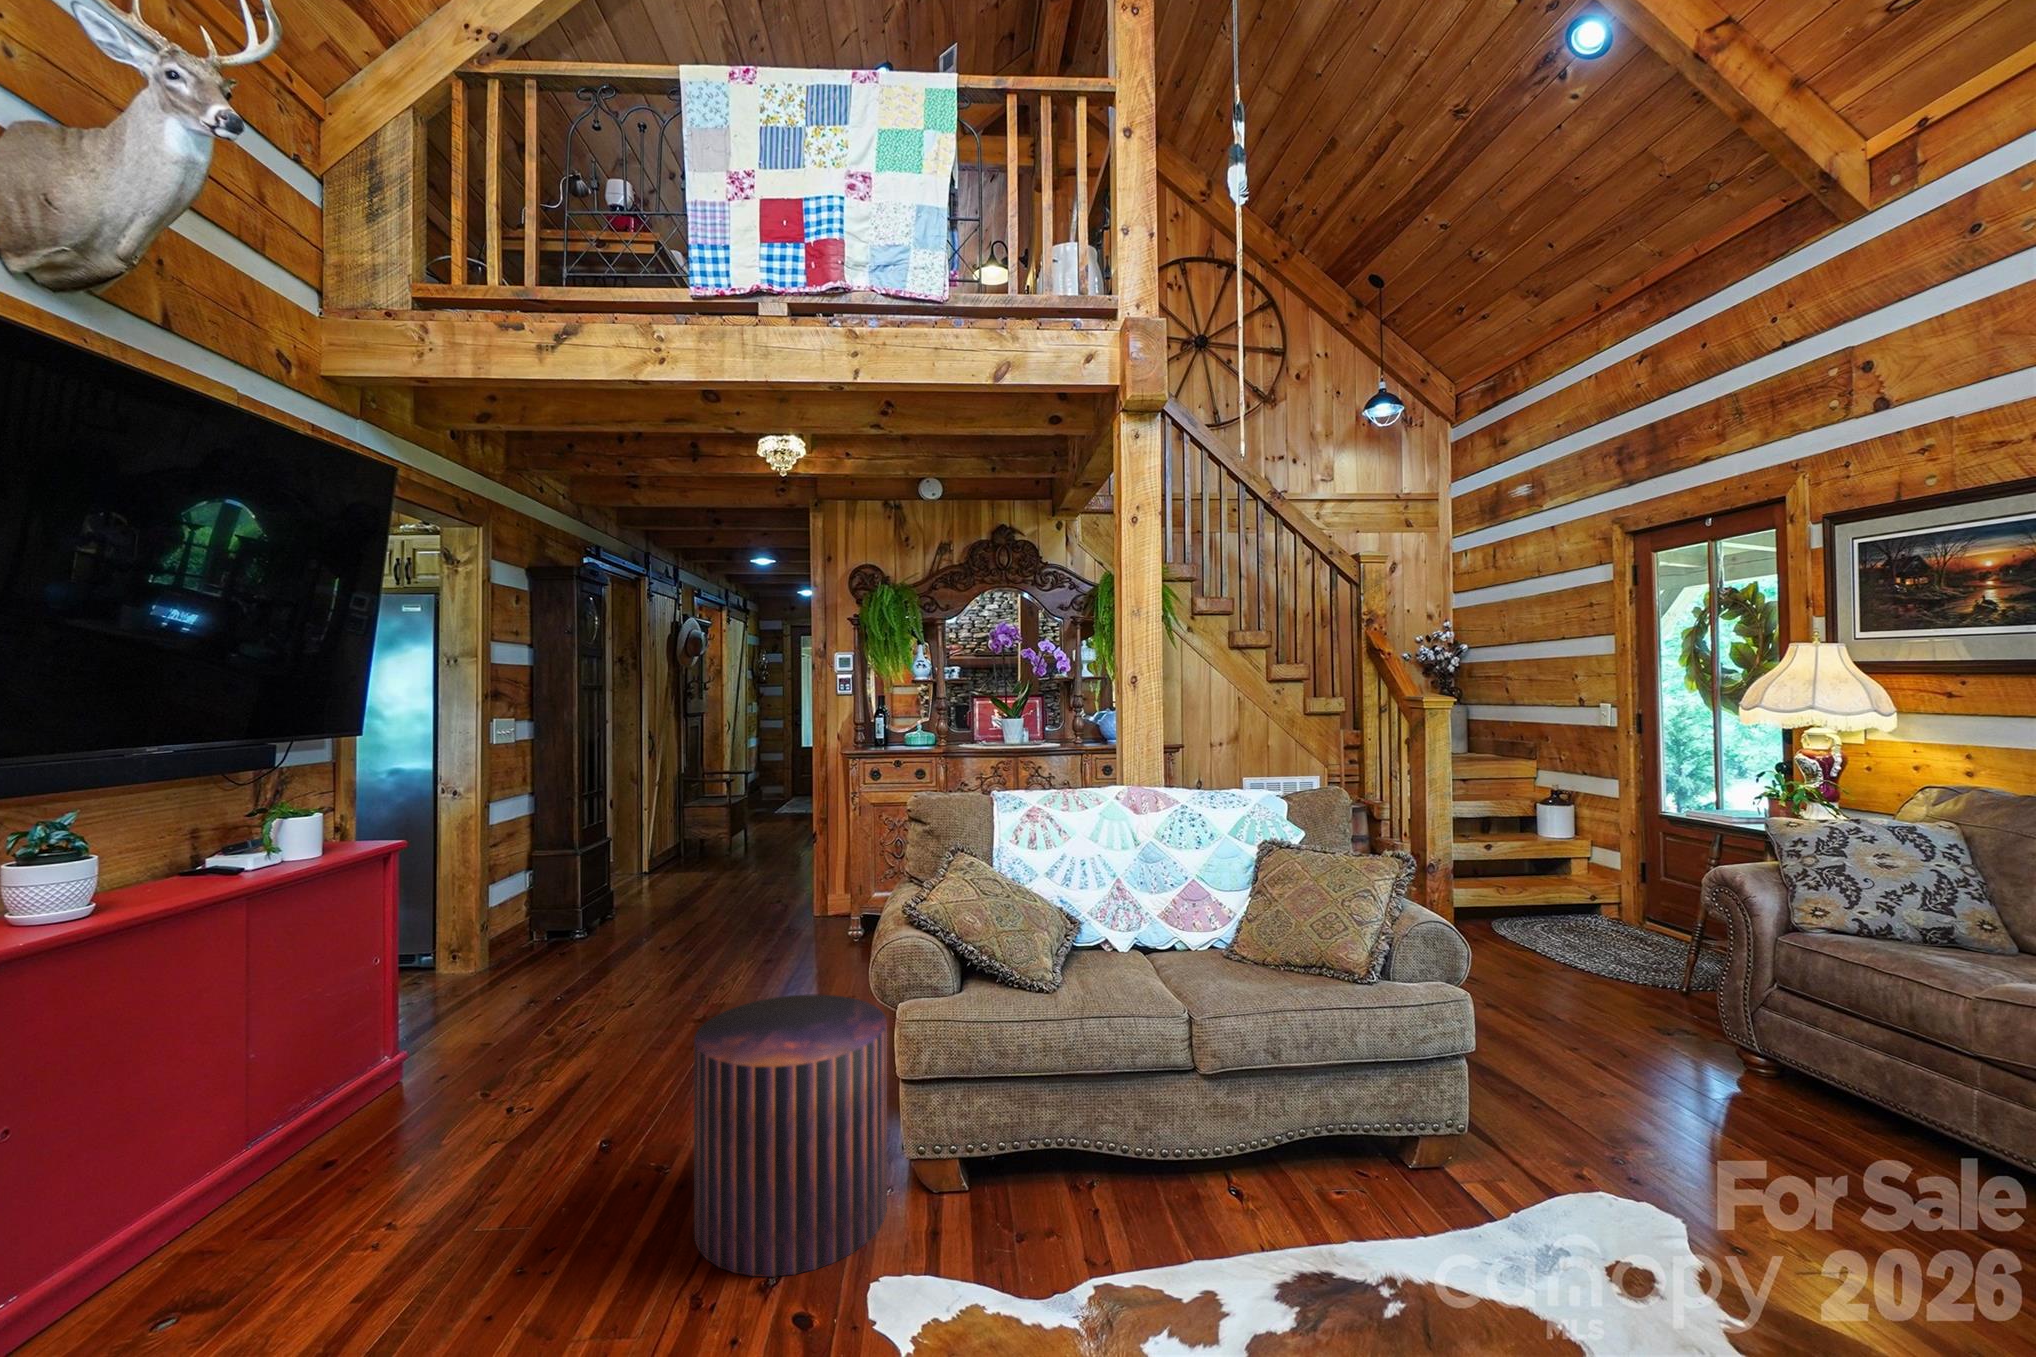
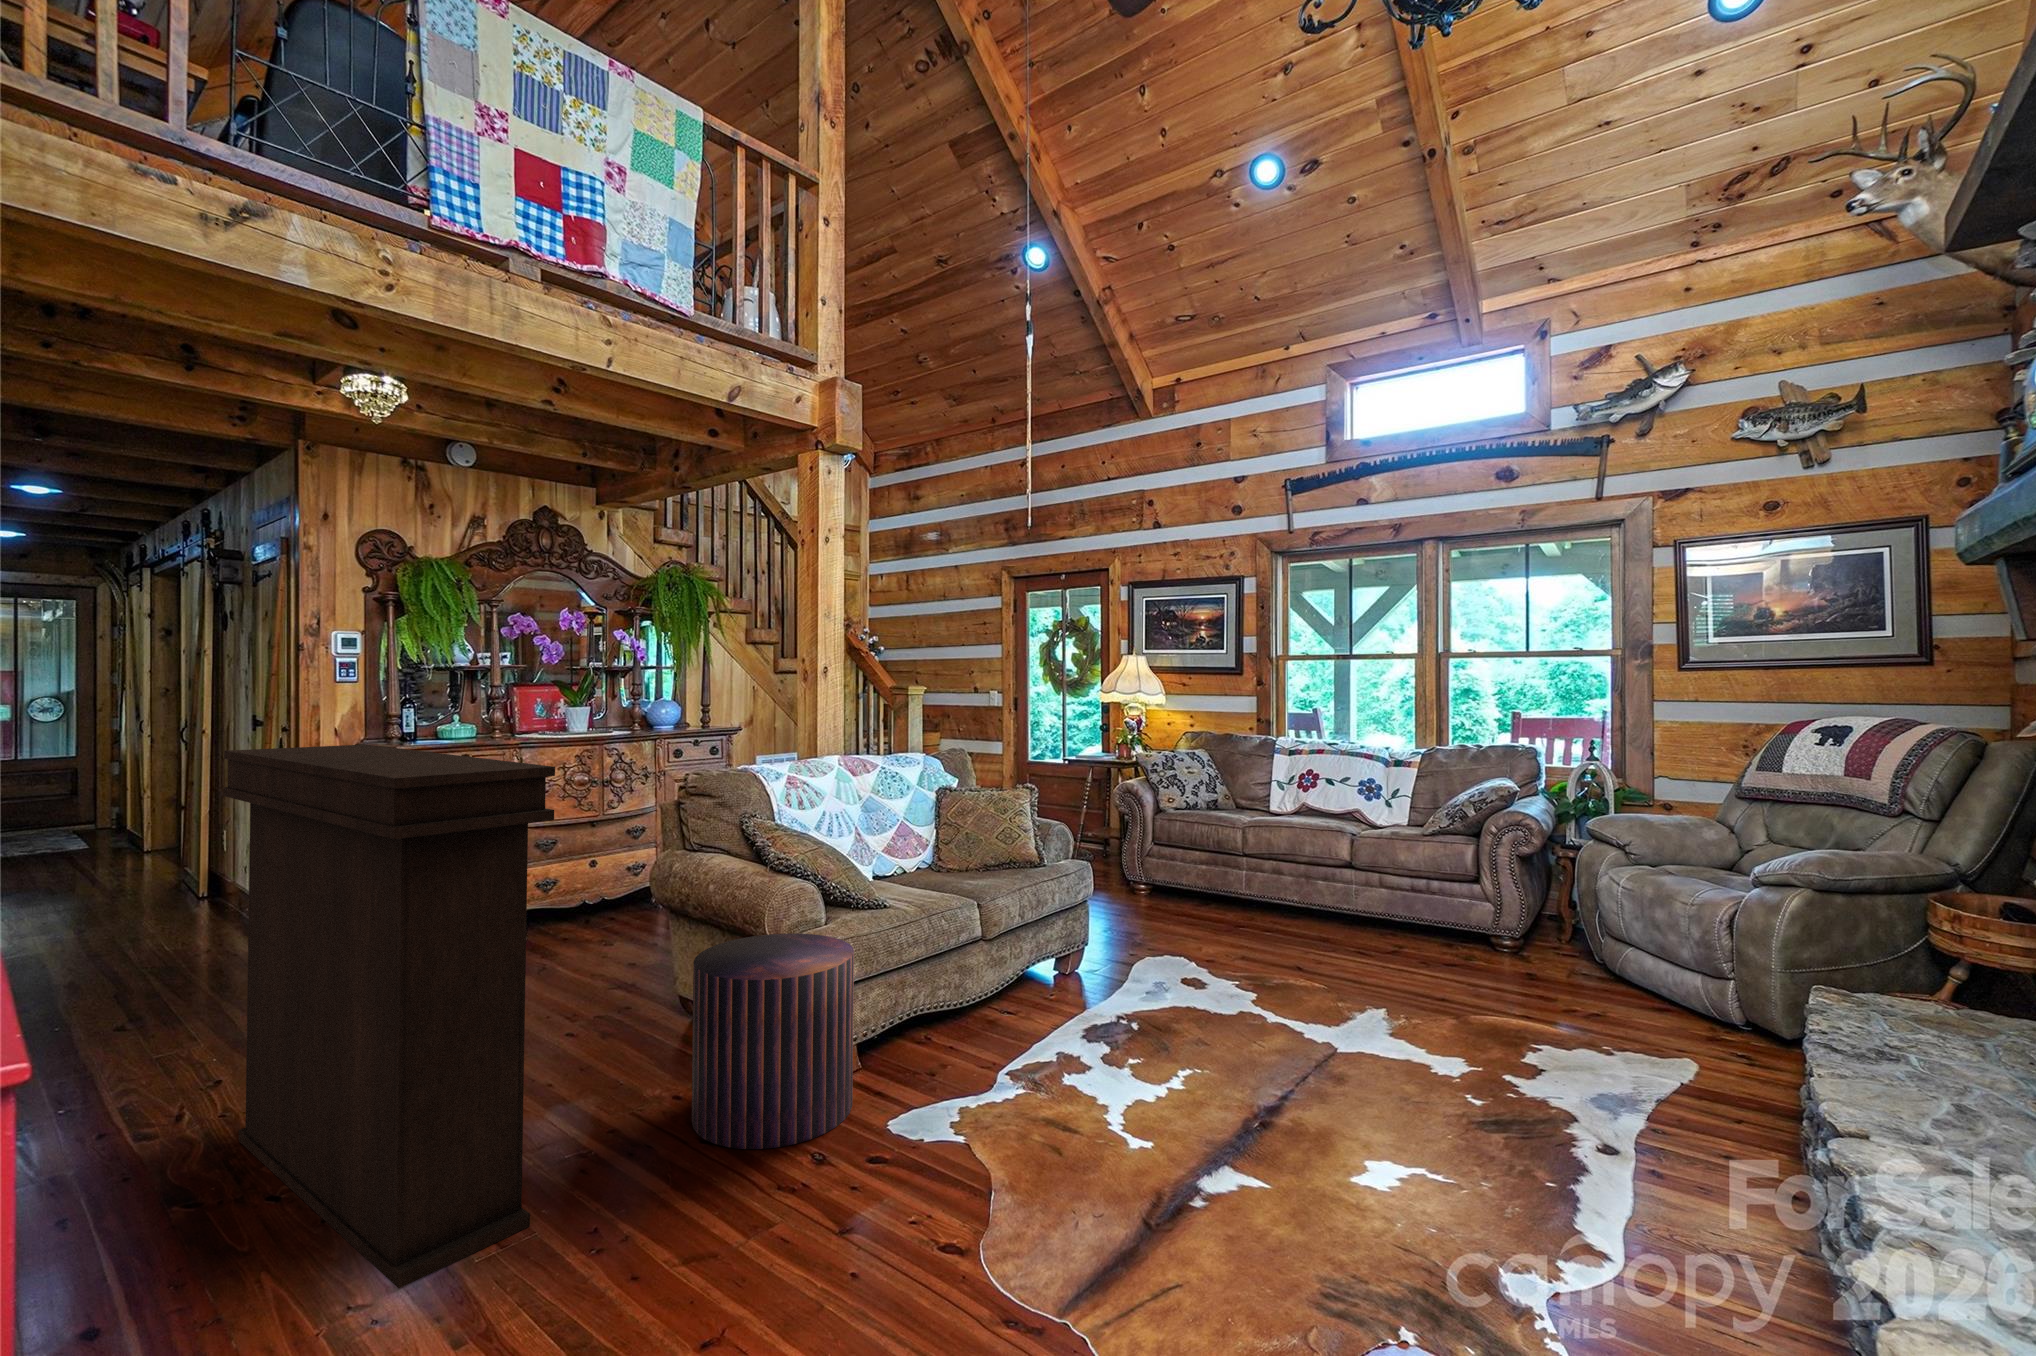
console table: none [347,751,644,1243] -> present [224,744,555,1288]

